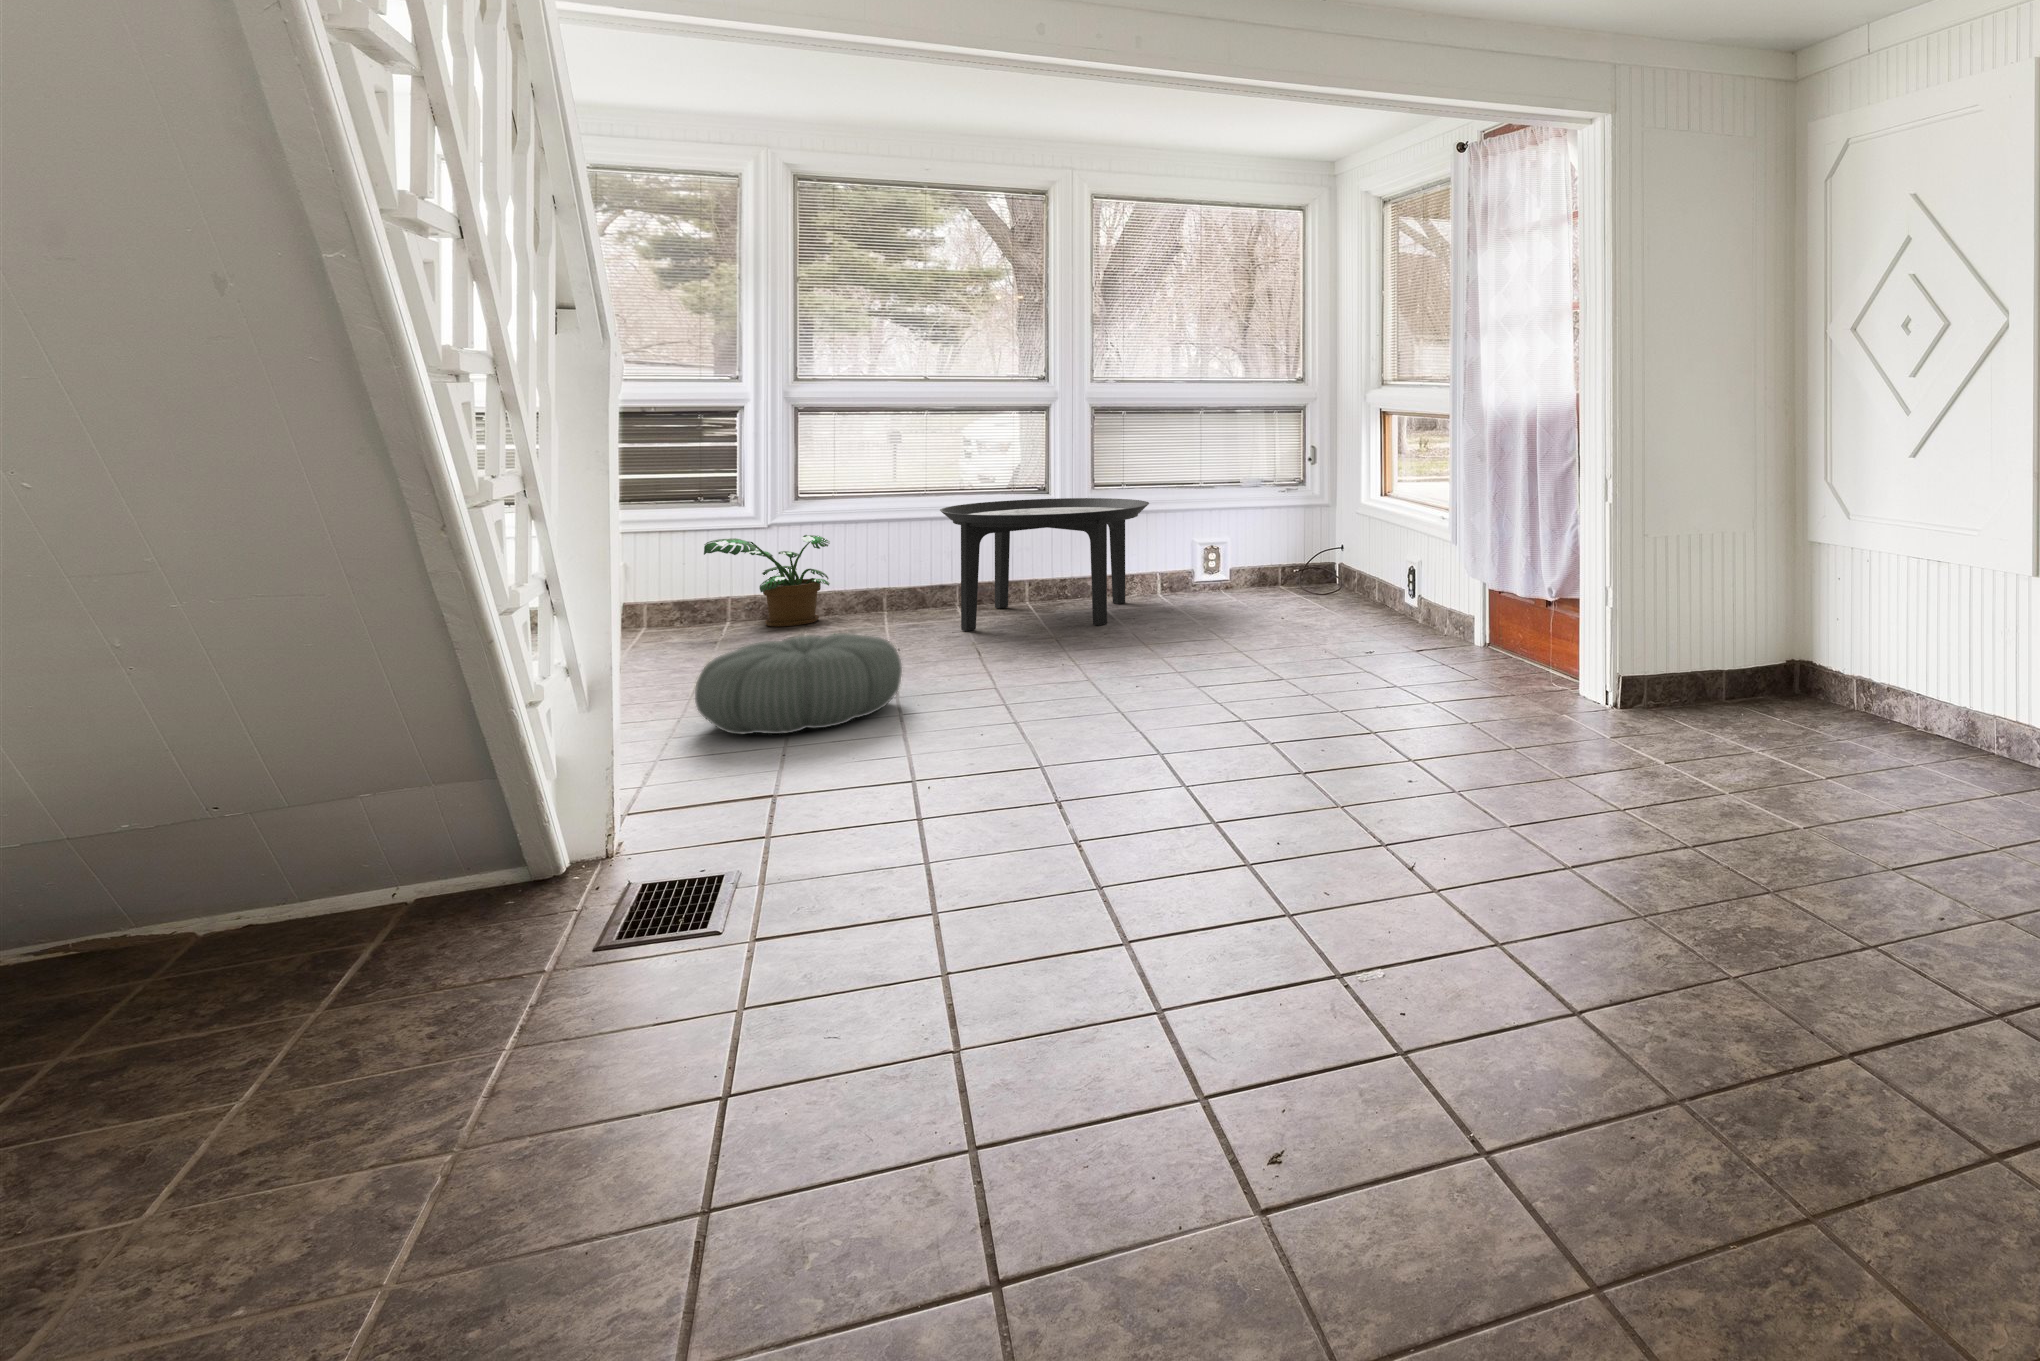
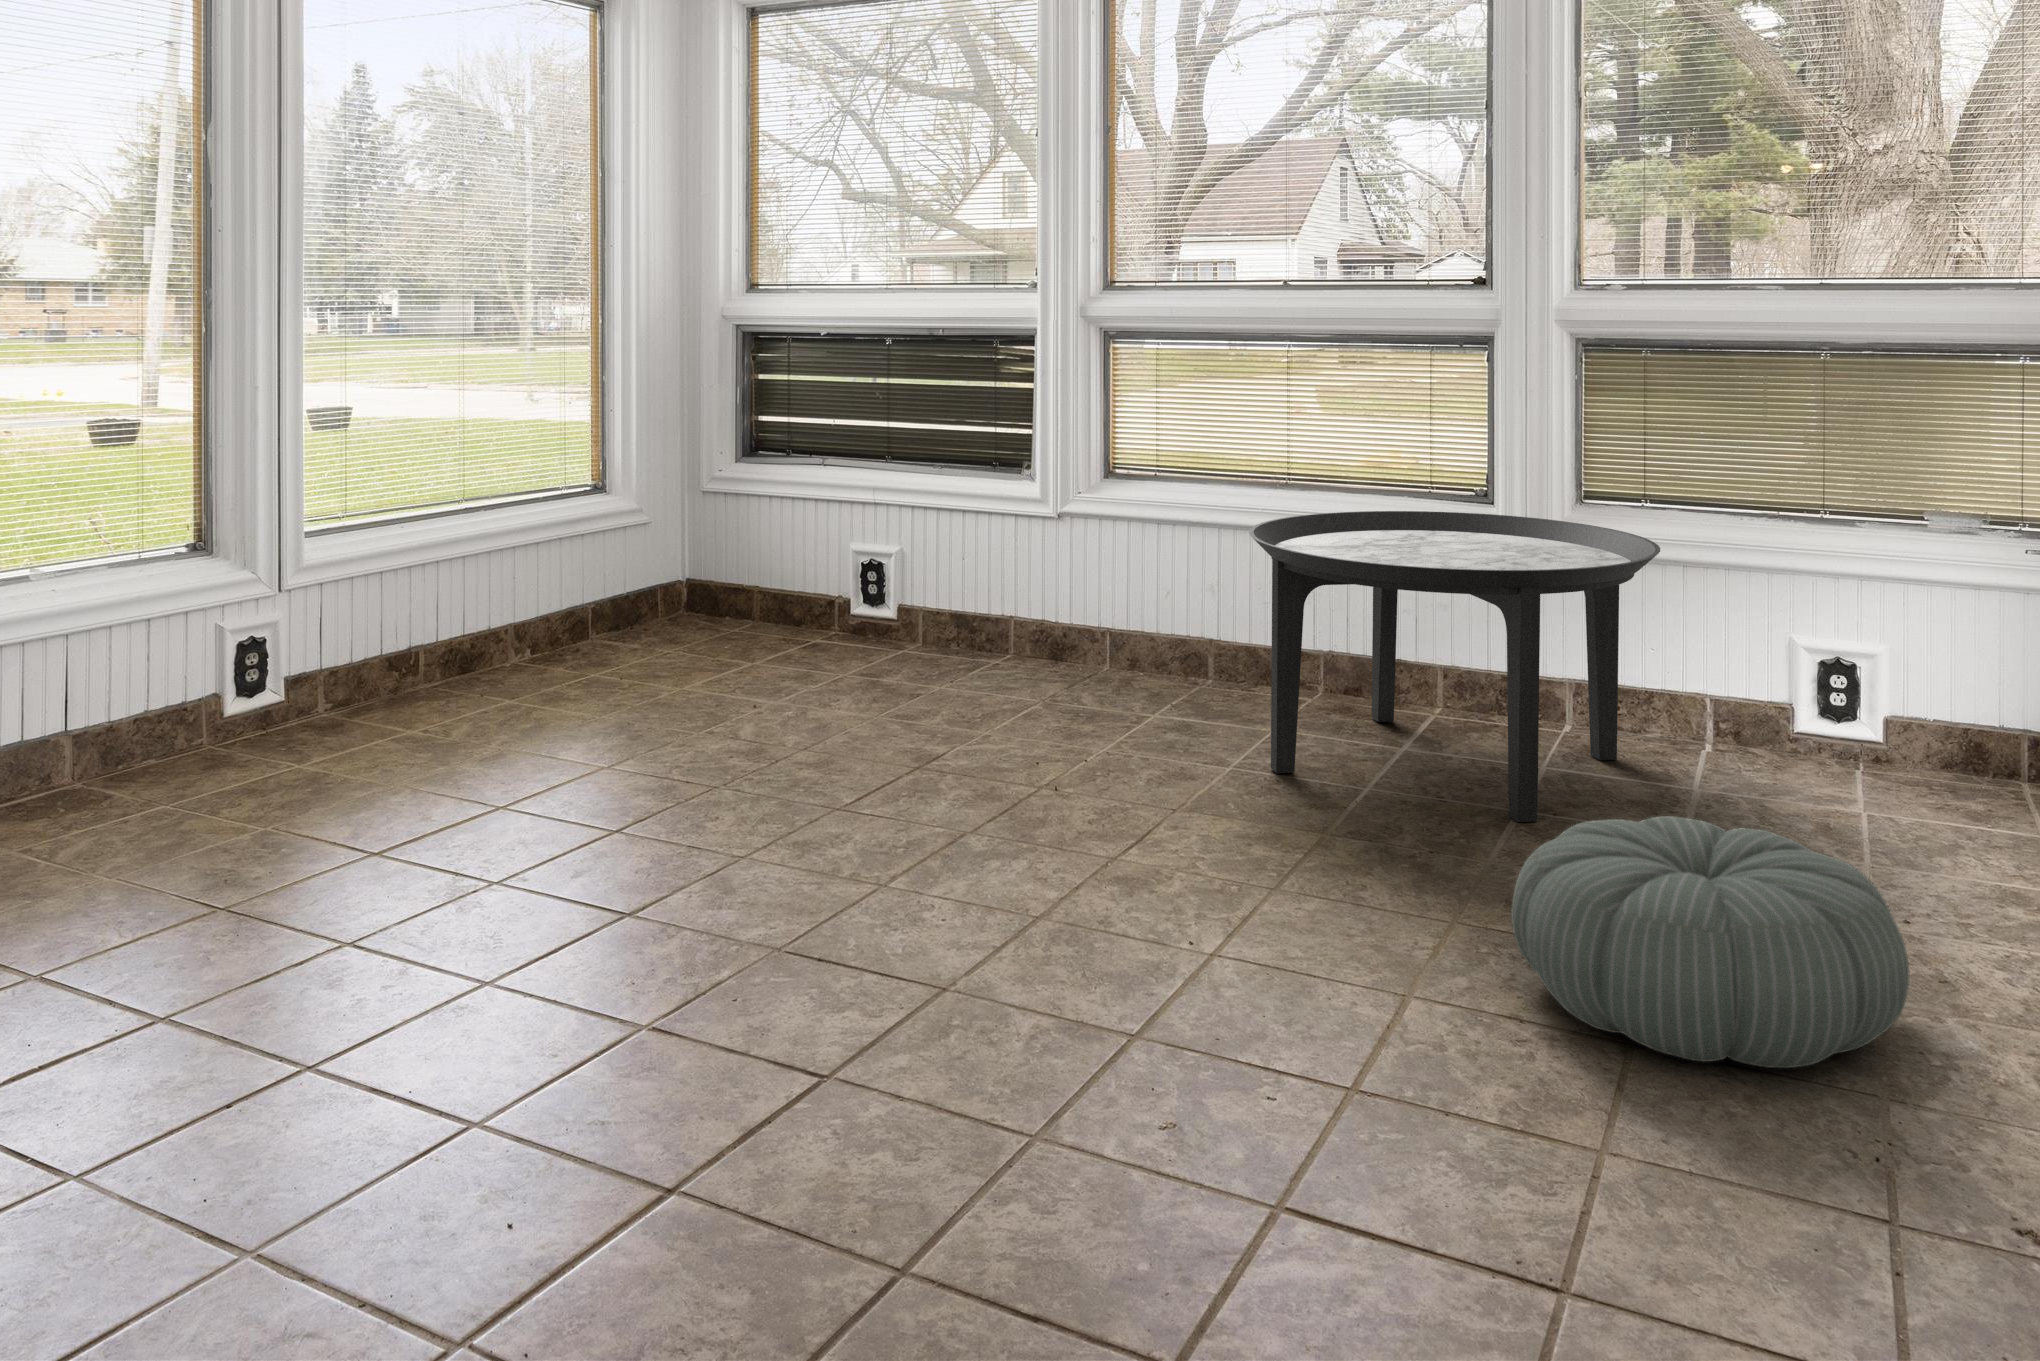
potted plant: present [704,535,830,627] -> none [949,537,1137,693]
pouf: present [695,633,902,735] -> present [1511,816,1910,1068]

